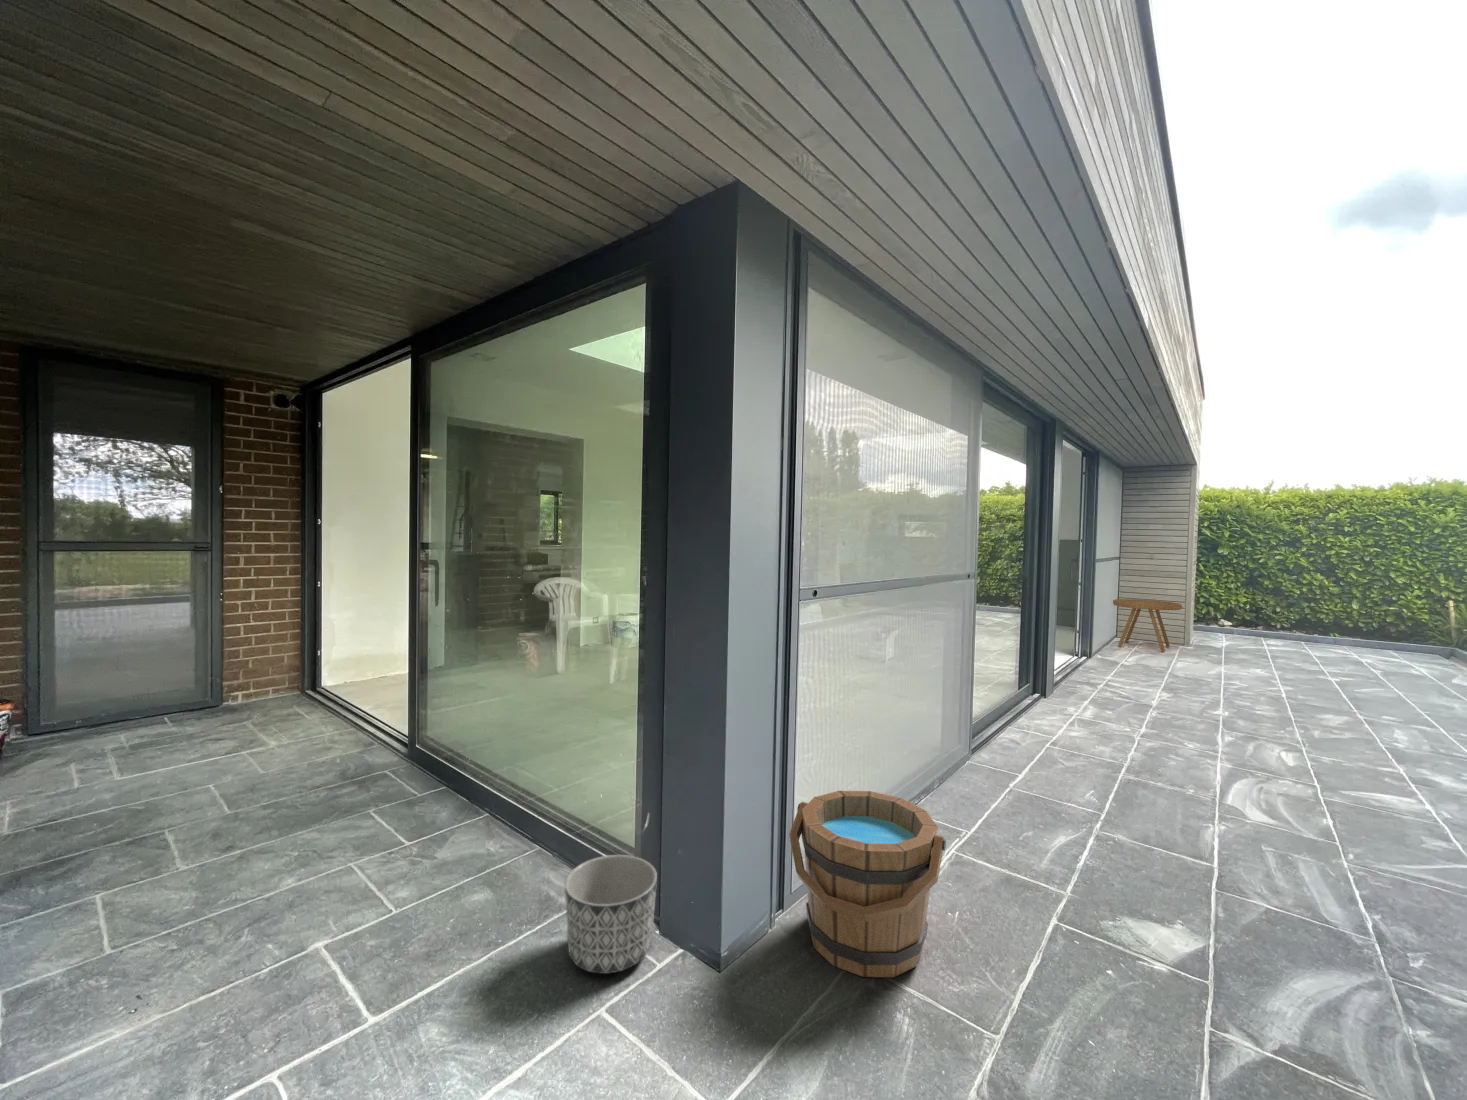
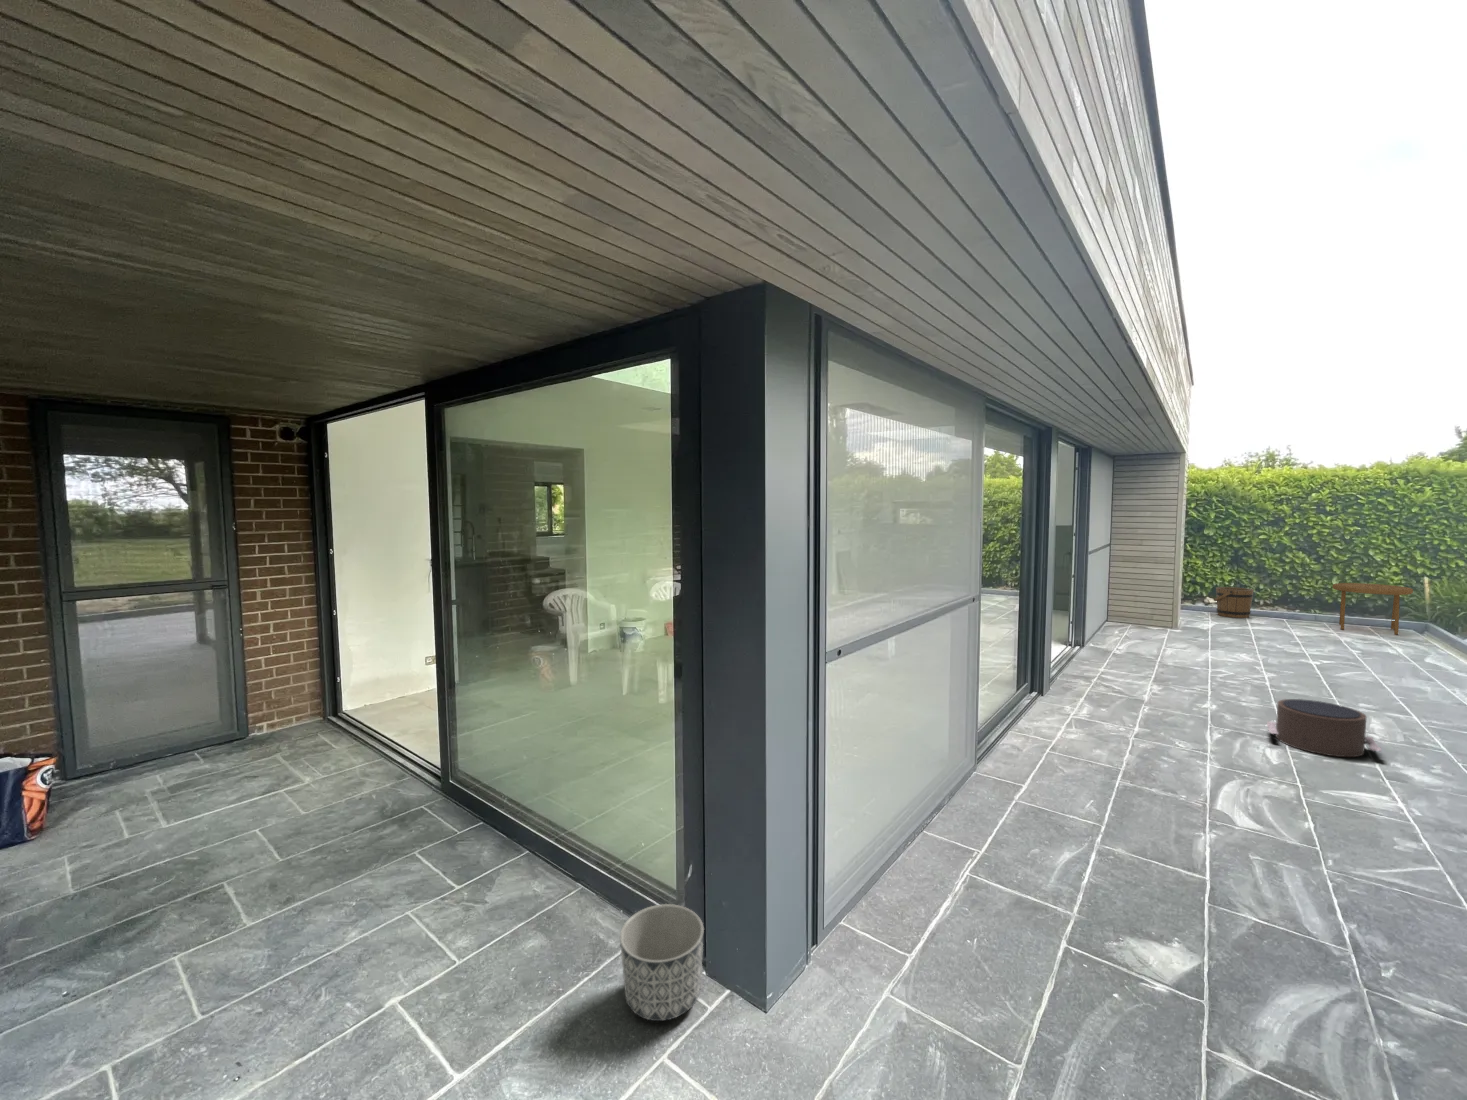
side table: present [1113,599,1182,652] -> present [1333,583,1413,635]
pouf: none [1282,704,1405,763] -> present [1267,699,1381,757]
bucket: present [789,791,946,977] -> present [1214,587,1254,618]

